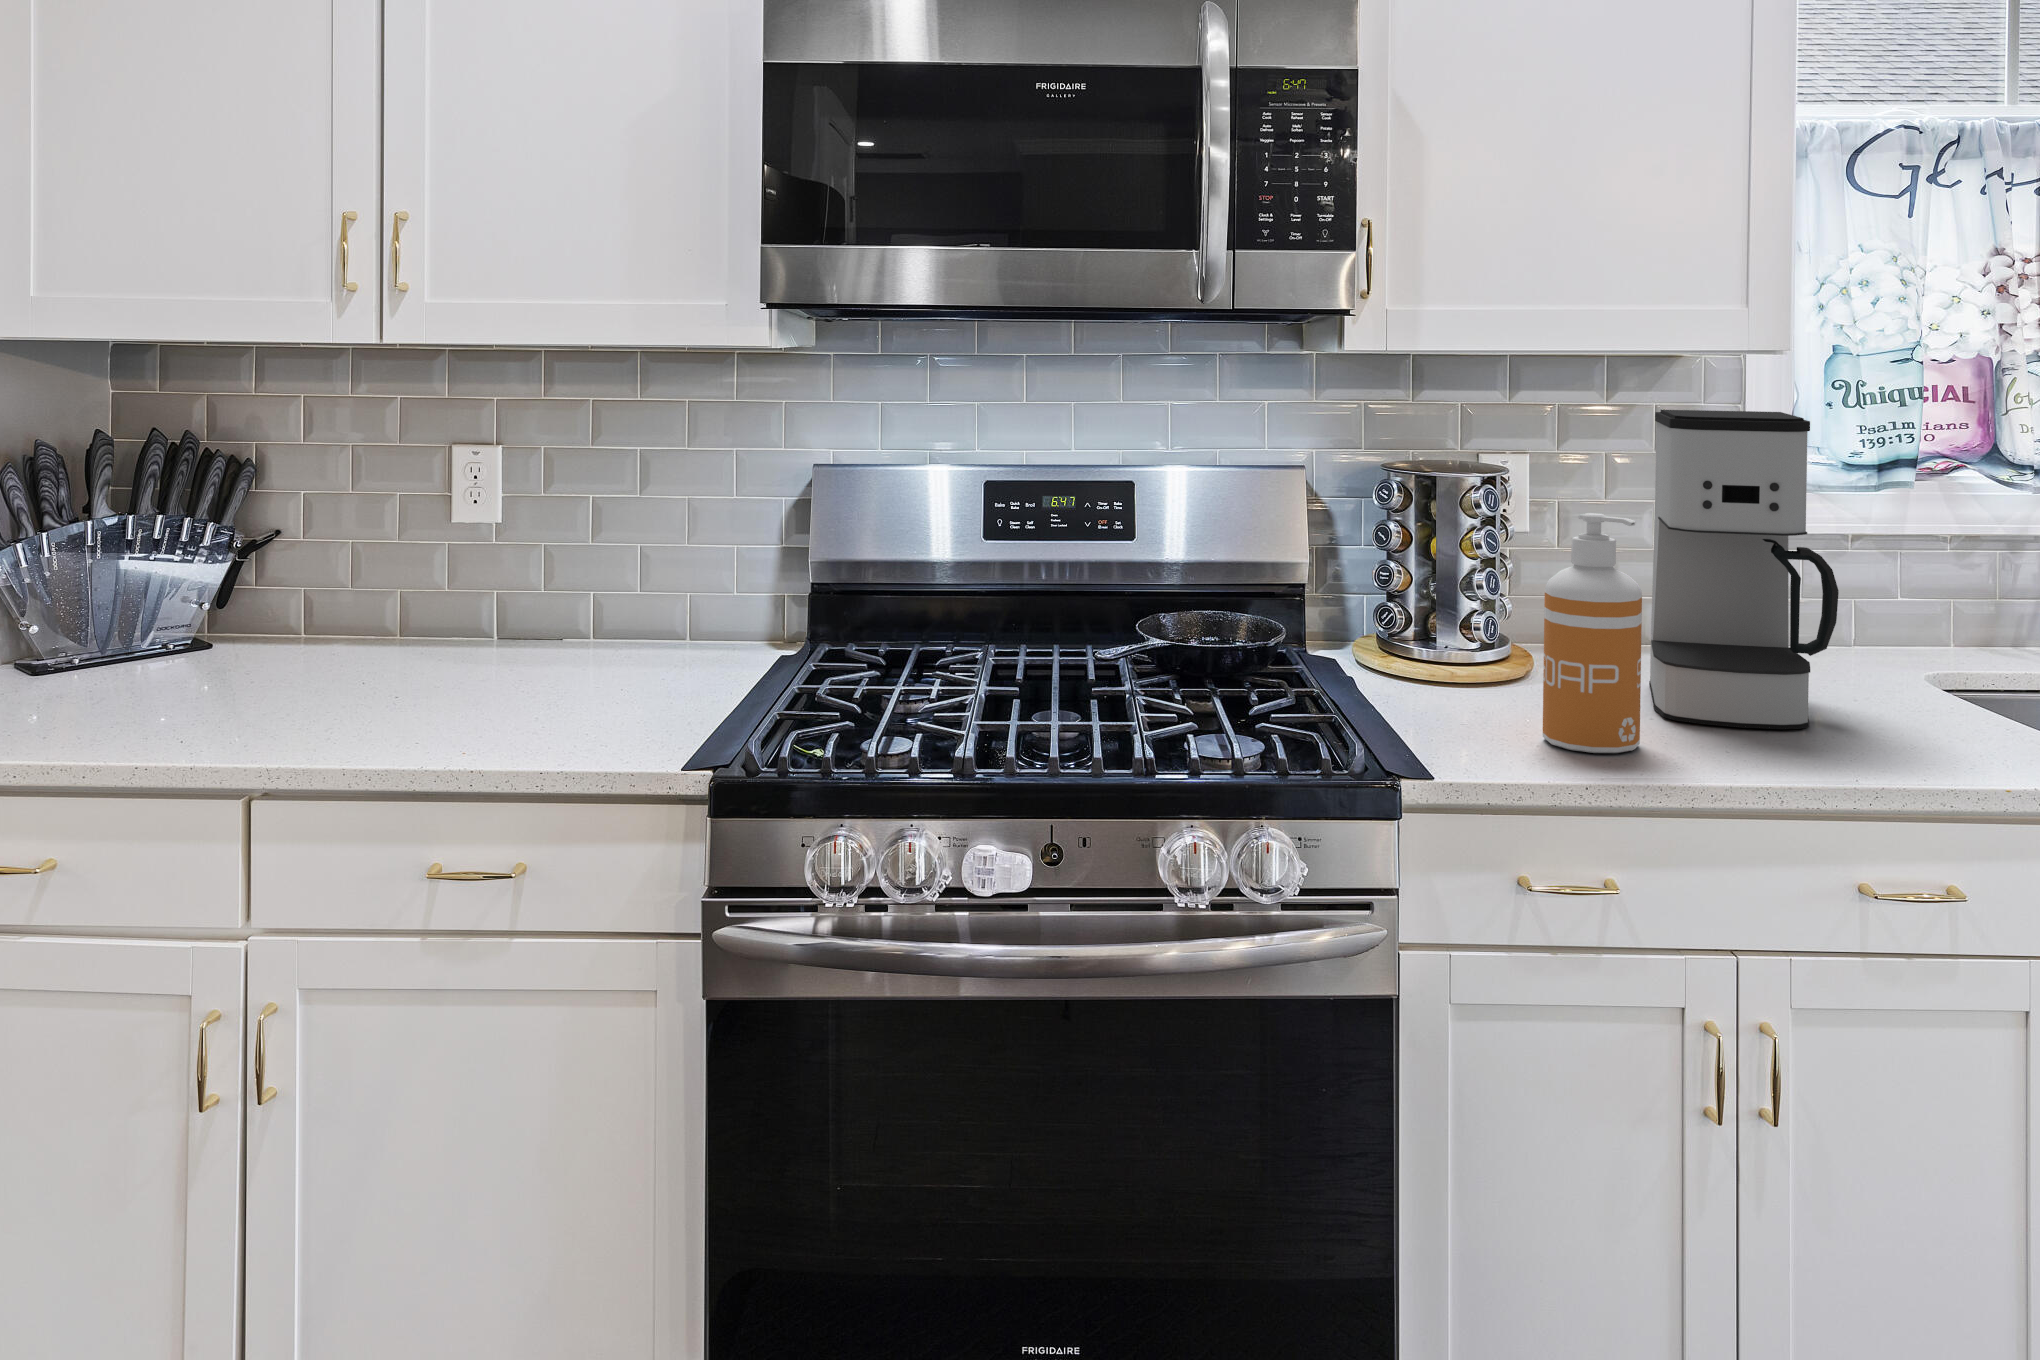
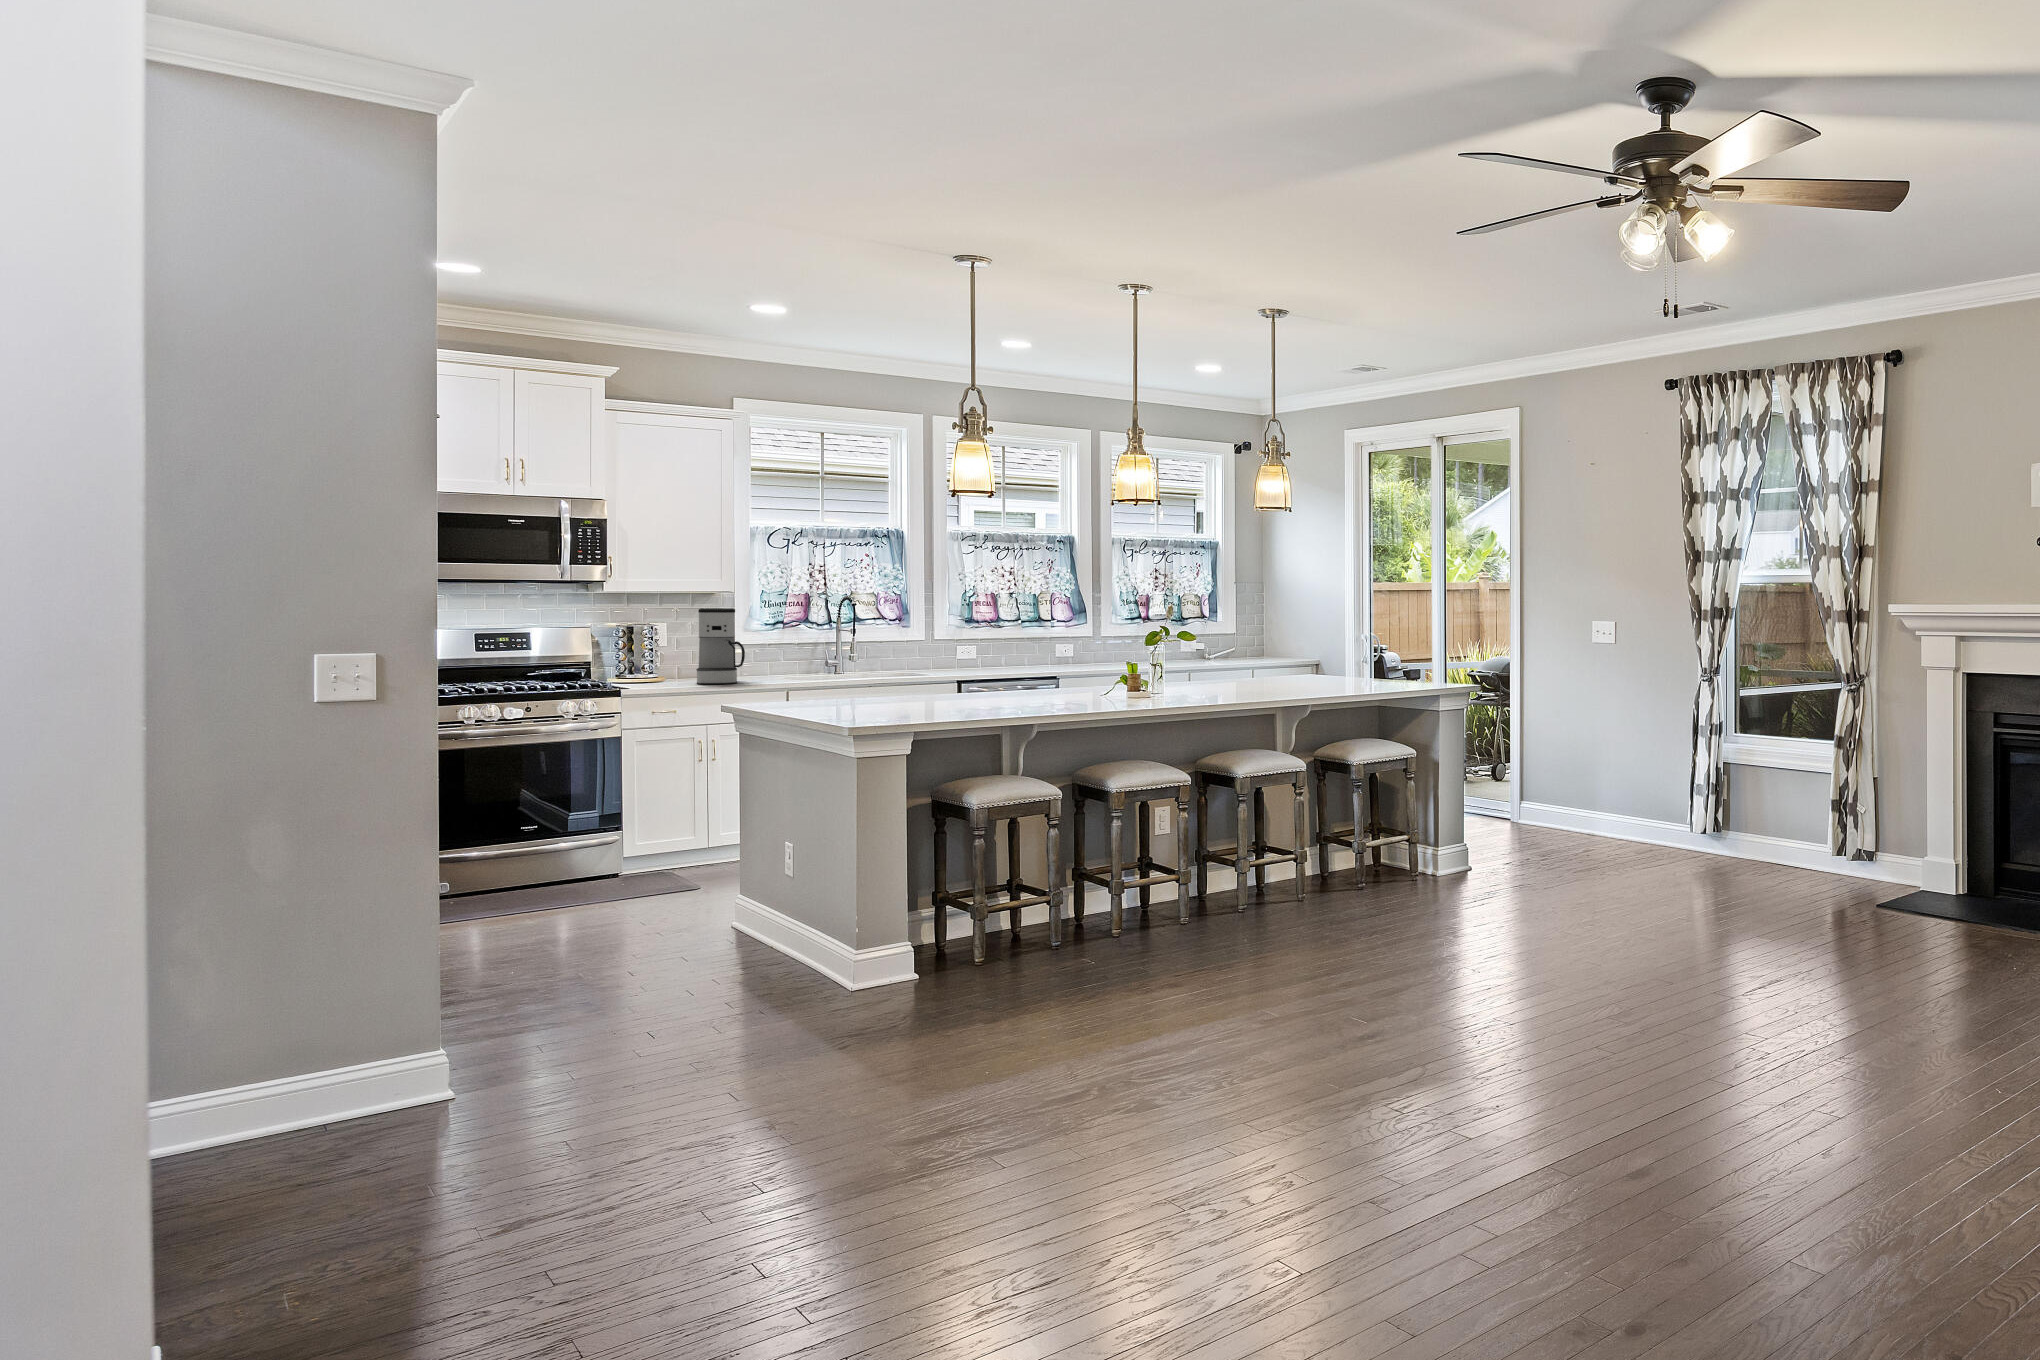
soap dispenser: present [1543,513,1642,753] -> none [662,632,687,688]

